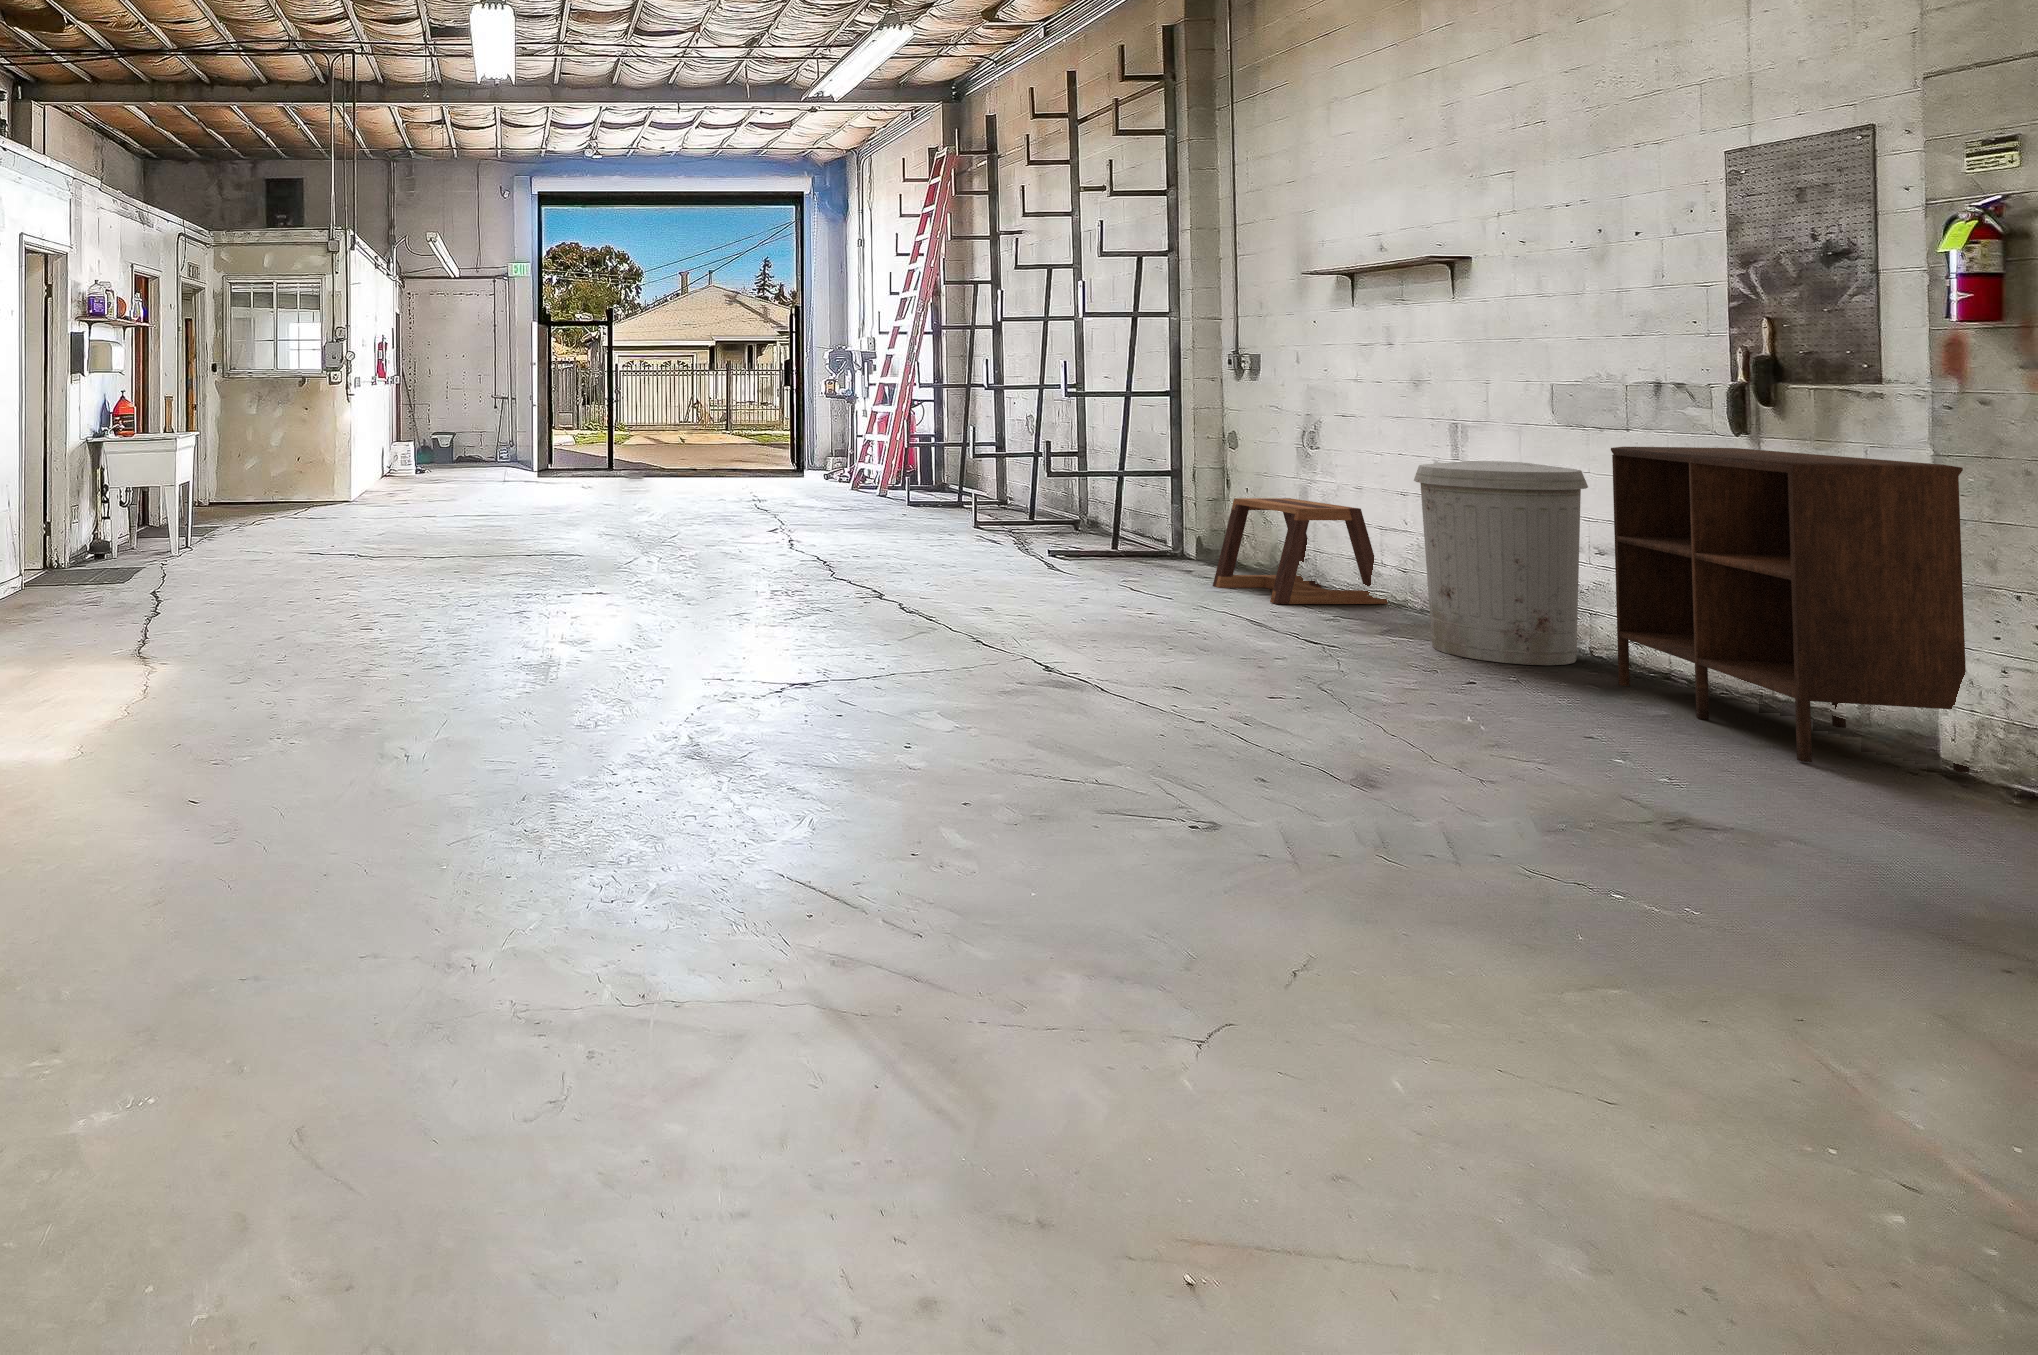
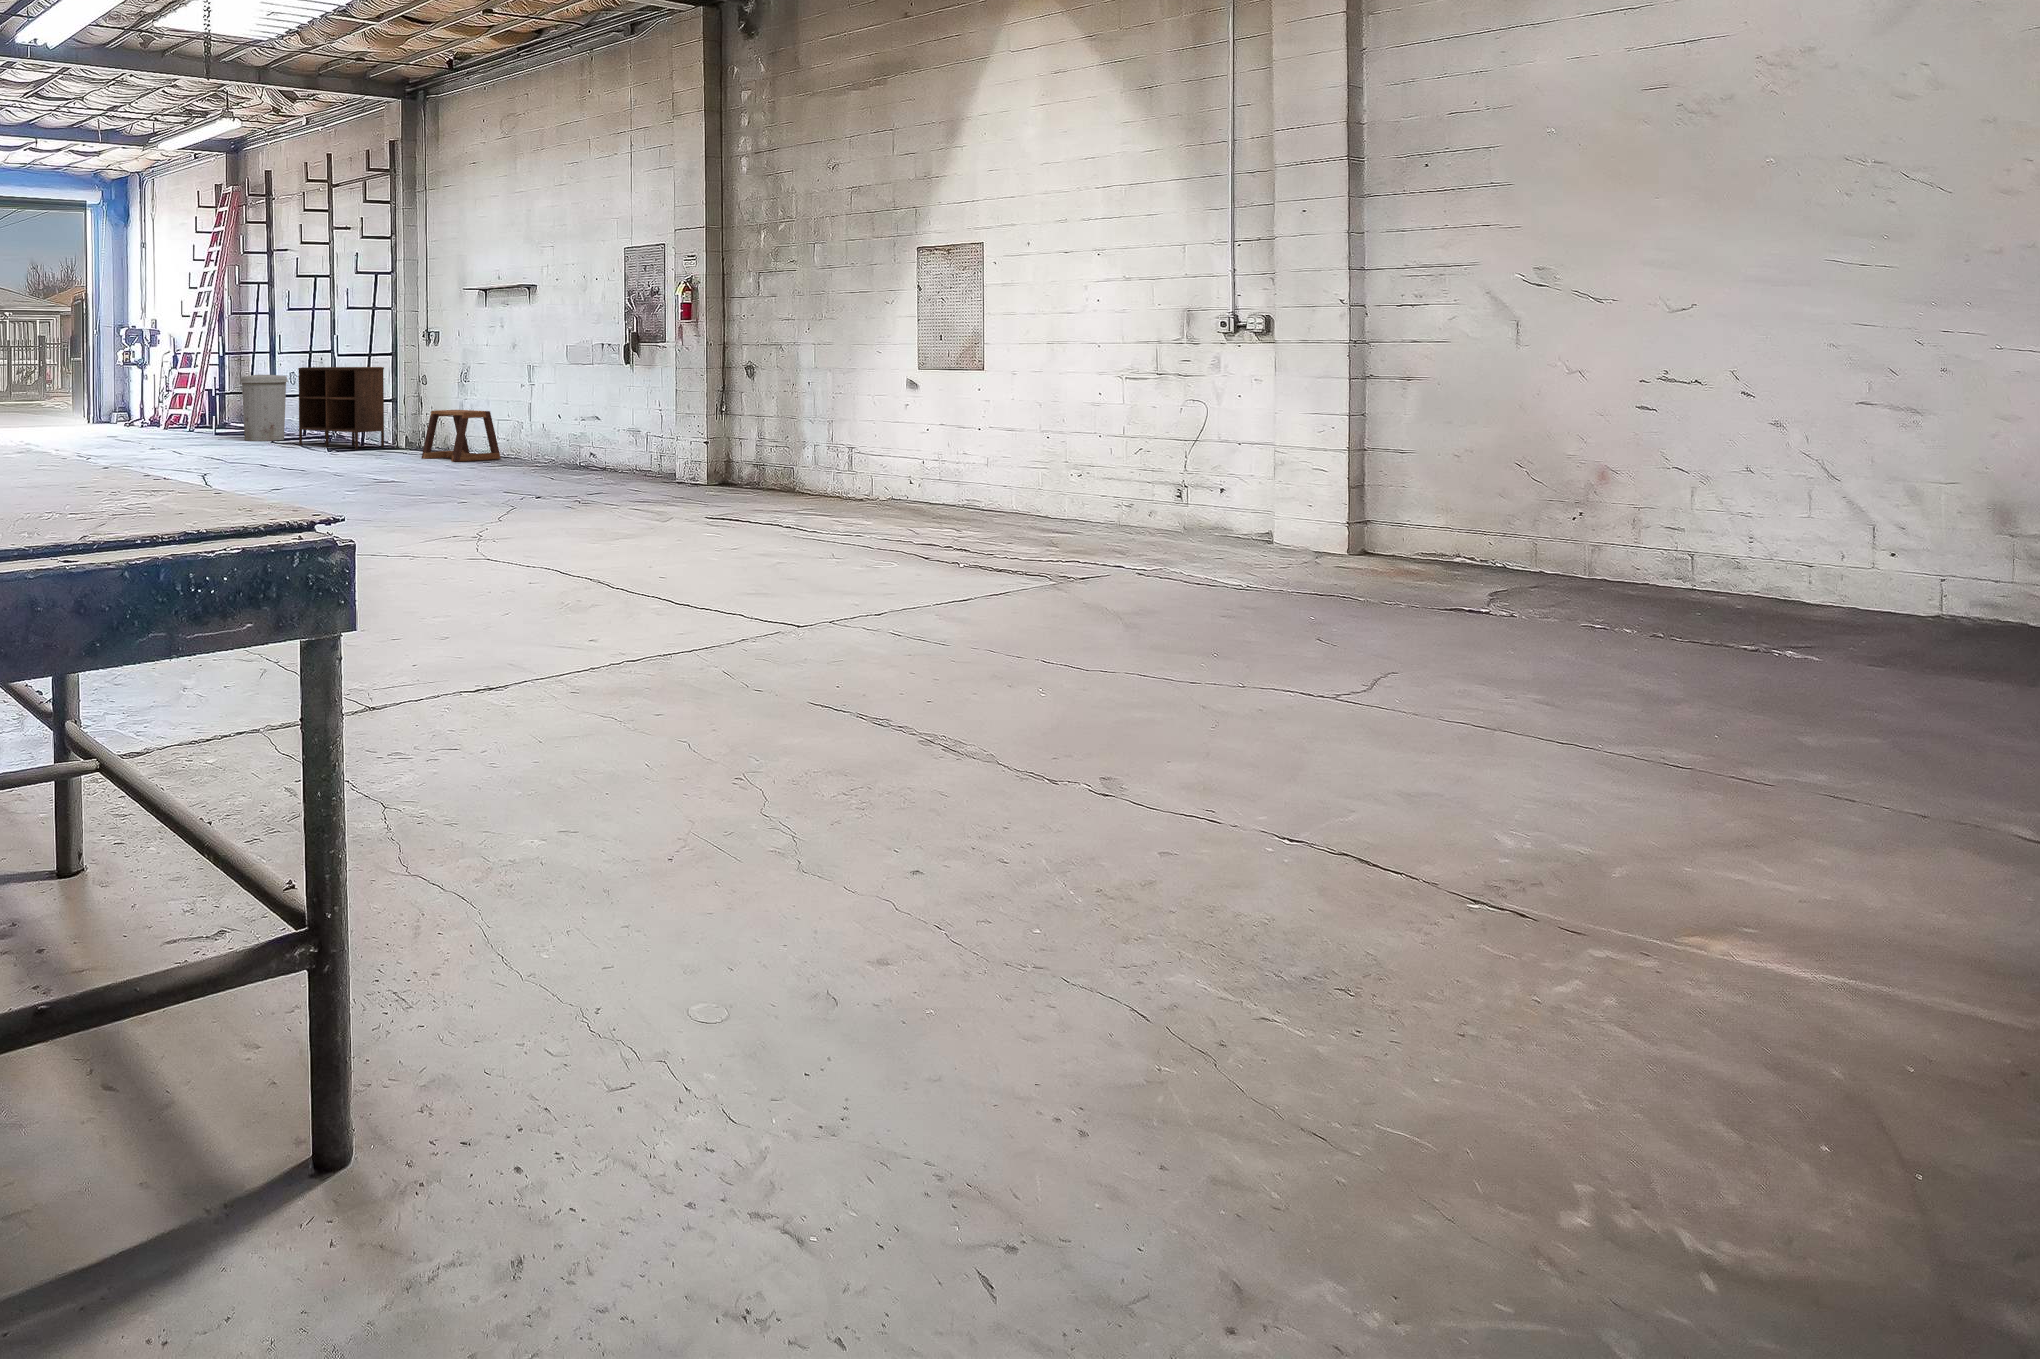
shelving unit: present [1611,447,1969,773] -> present [298,367,384,449]
trash can: present [1414,461,1588,665] -> present [240,375,288,441]

